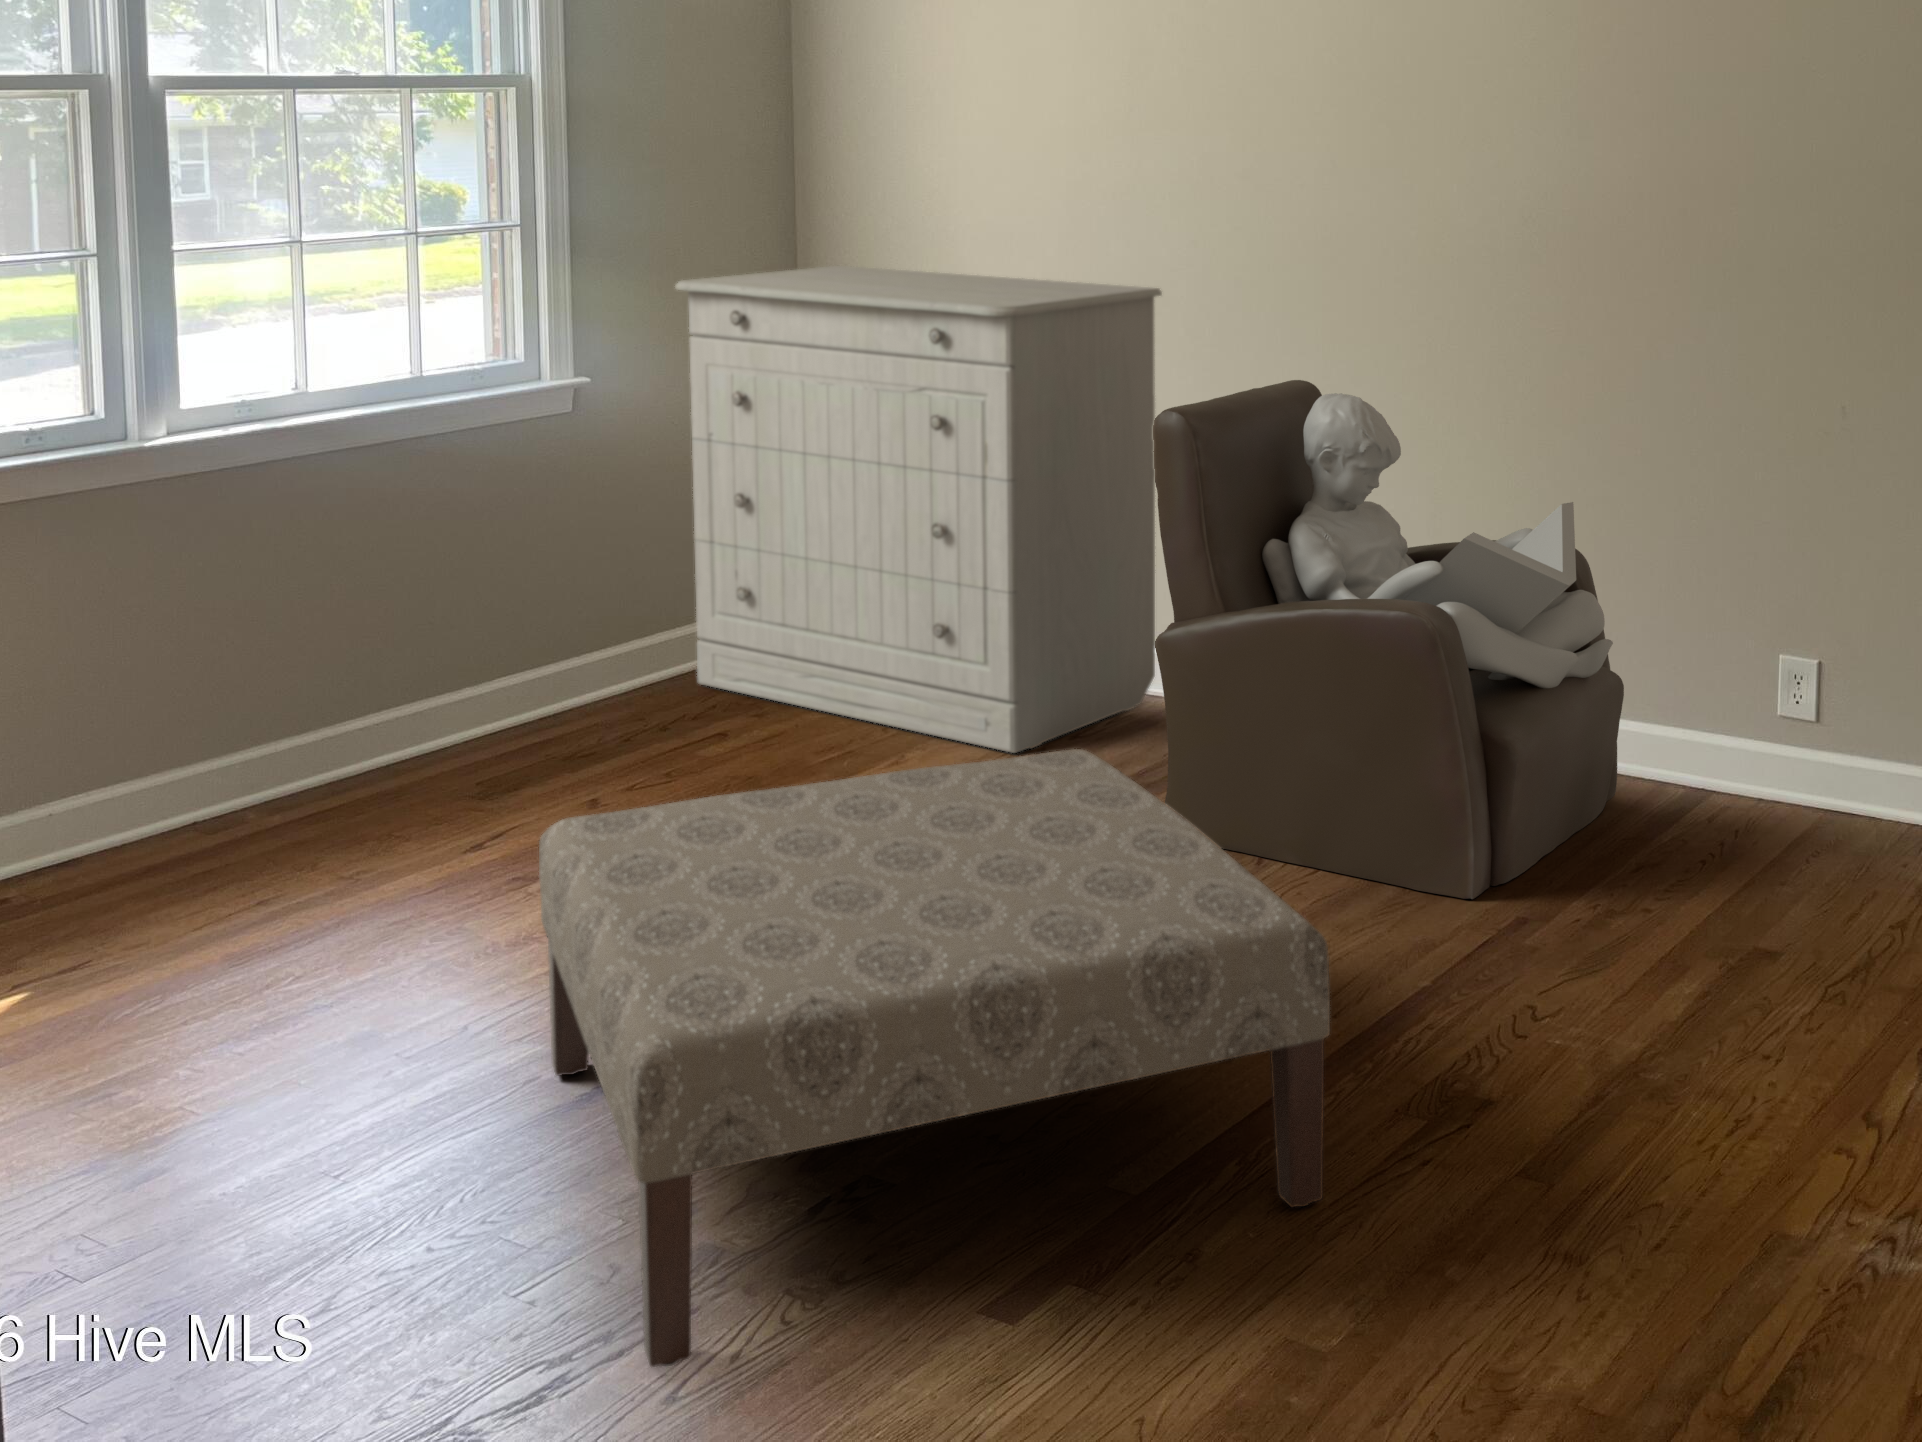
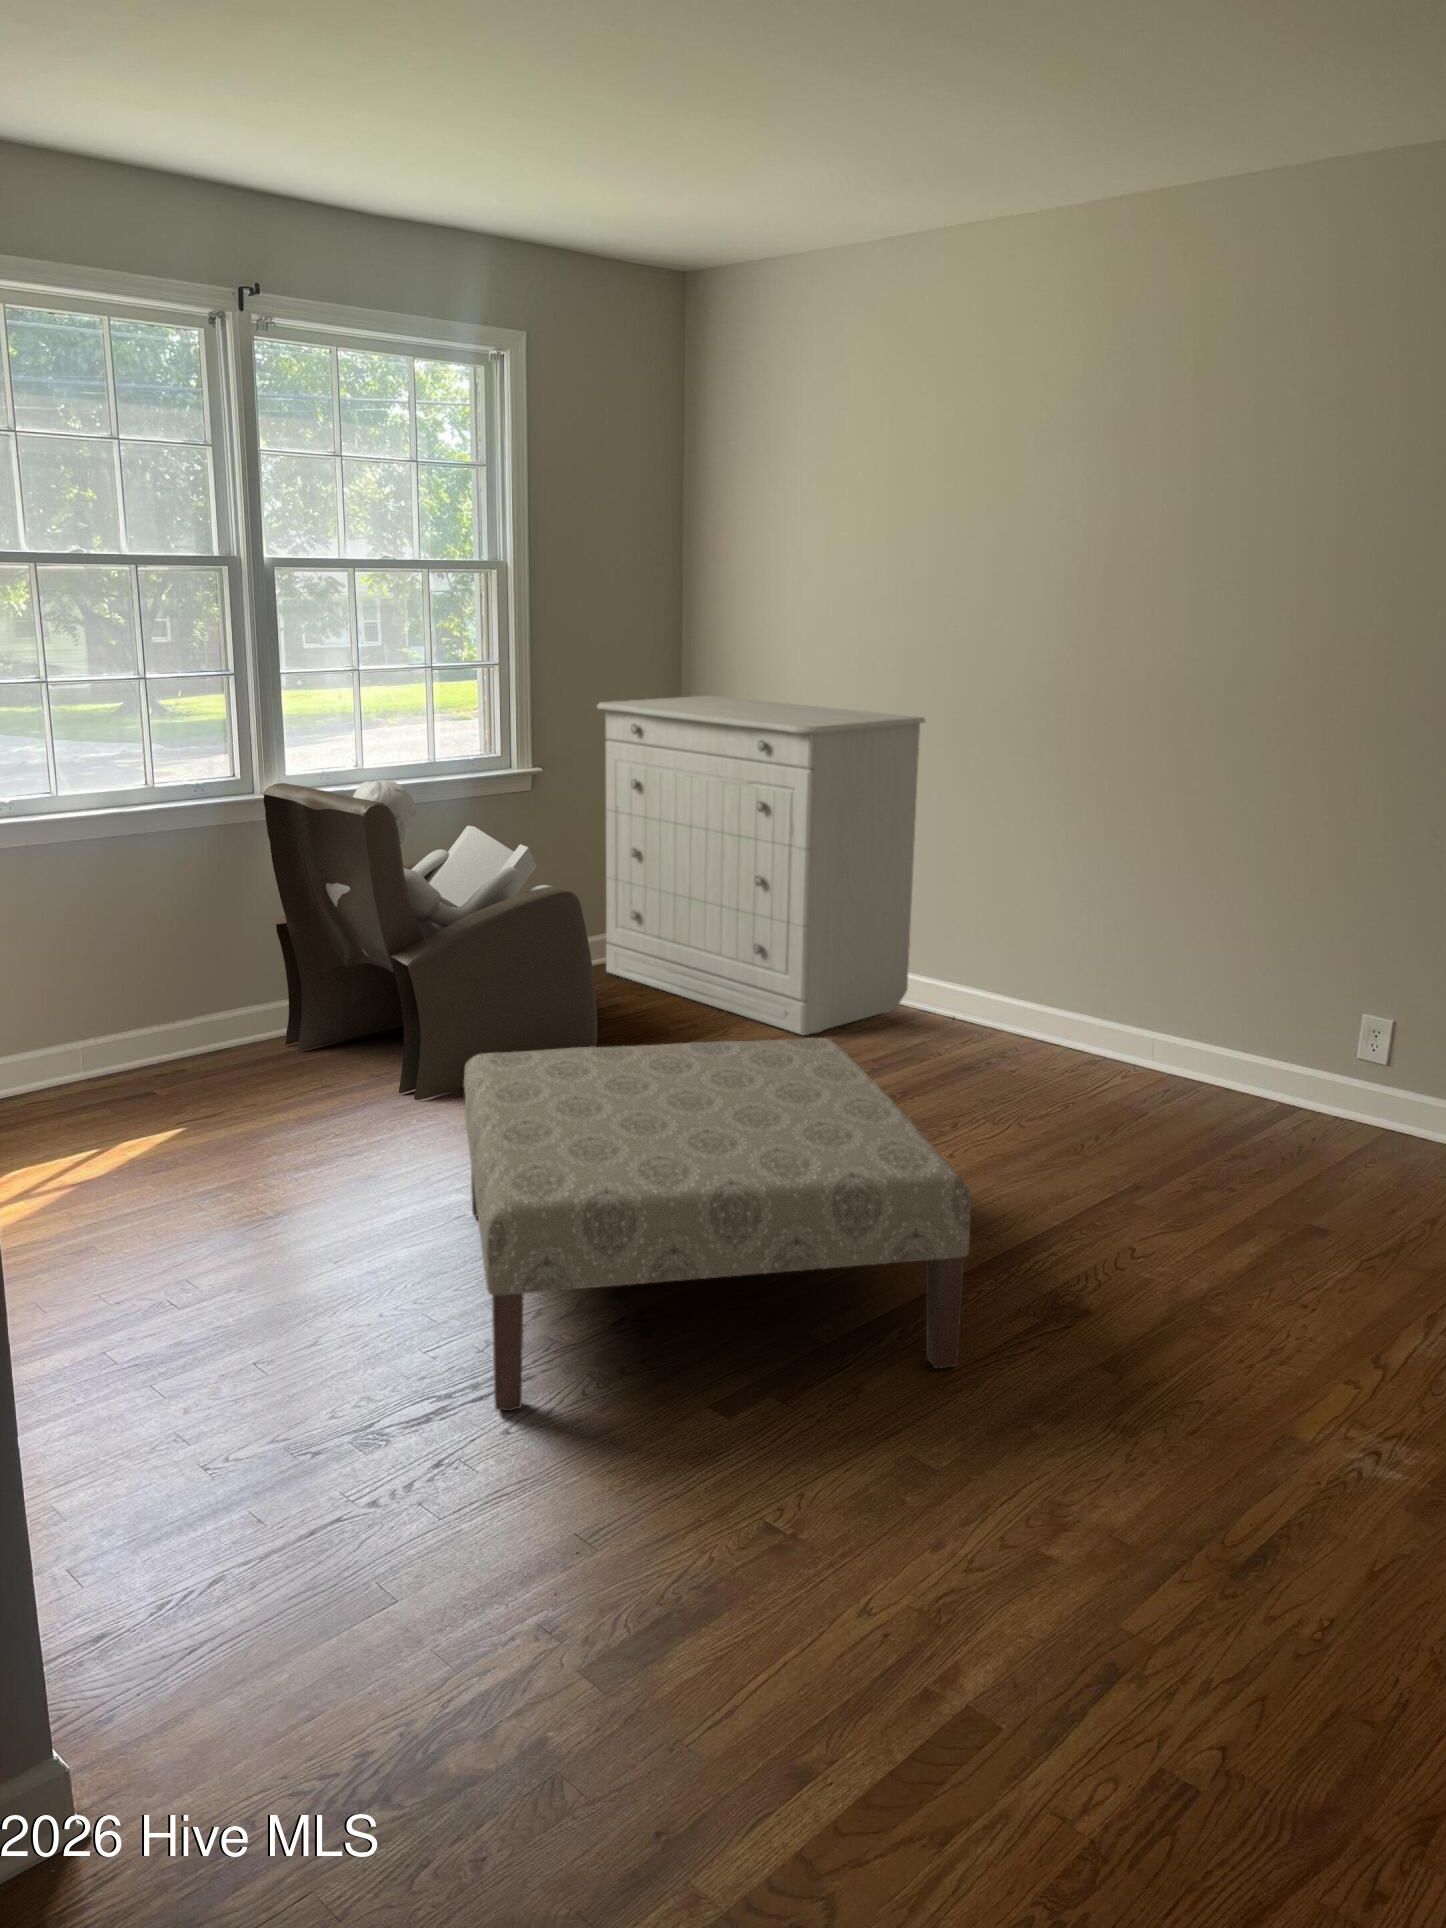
armchair: present [1153,380,1624,899] -> present [263,780,597,1100]

